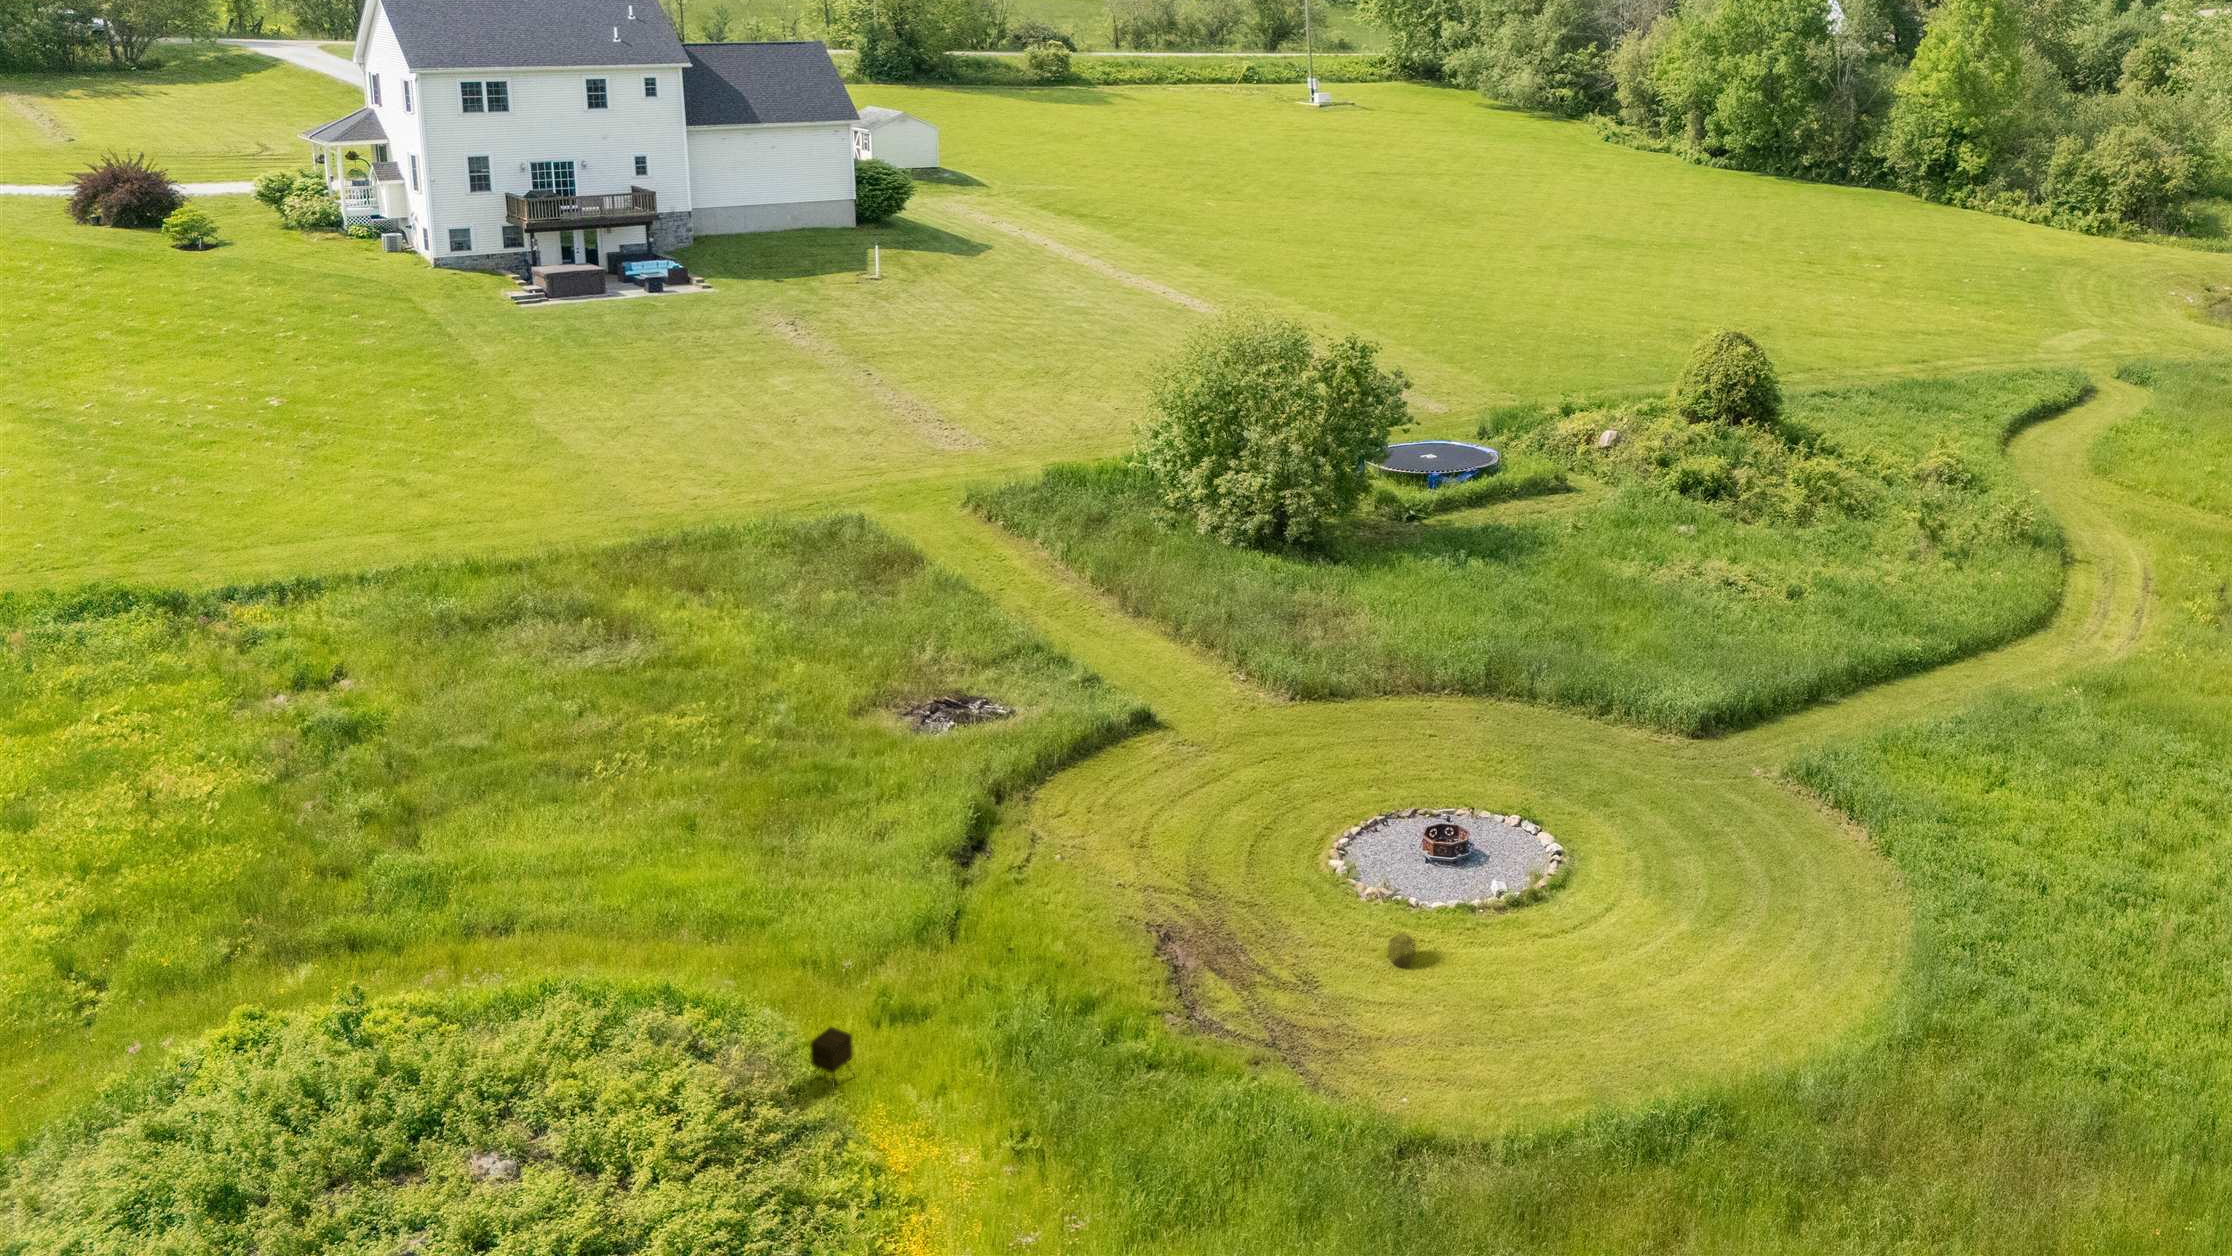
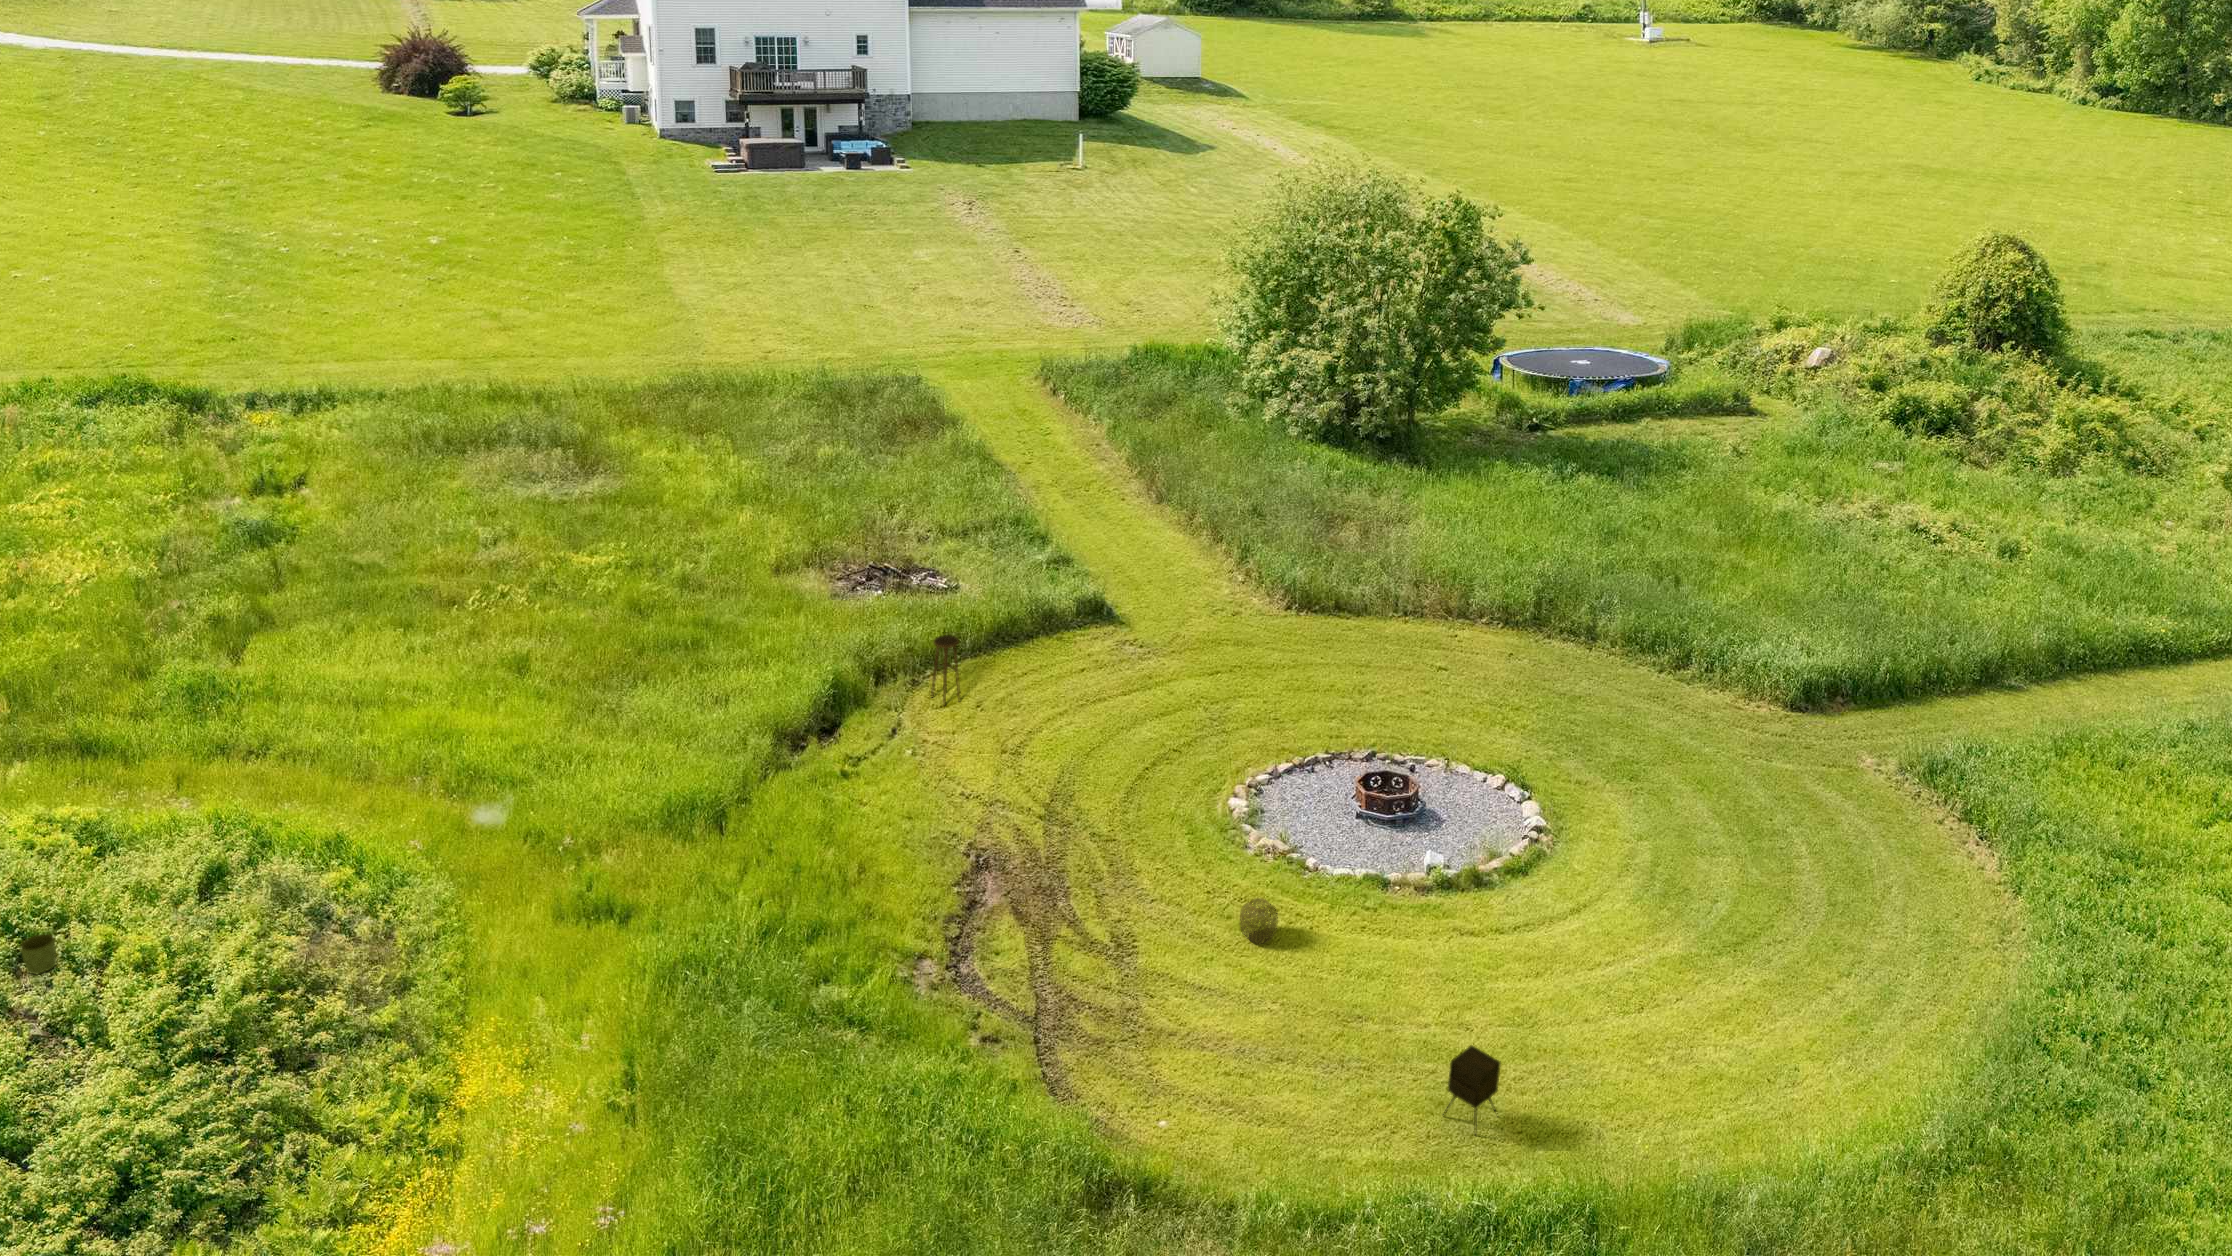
stool: none [1044,765,1072,825] -> present [931,635,961,705]
side table: present [810,1026,853,1081] -> present [1444,1045,1501,1131]
planter: none [396,1157,427,1196] -> present [20,933,57,975]

